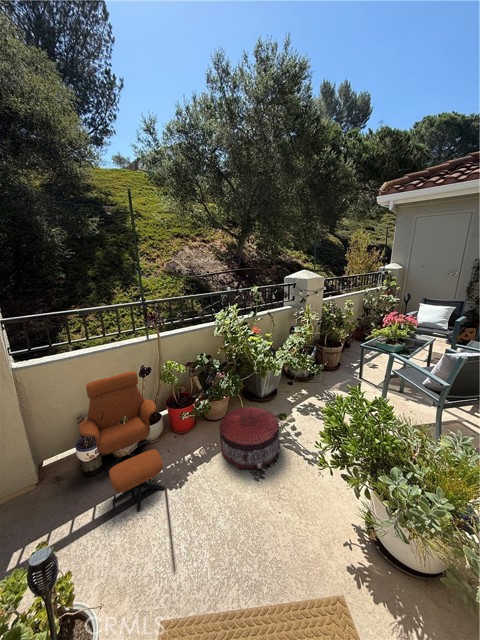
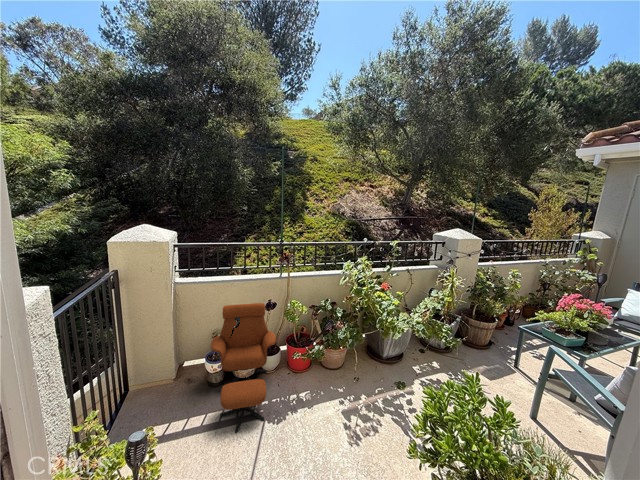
pouf: present [219,407,280,469] -> none [325,363,388,434]

